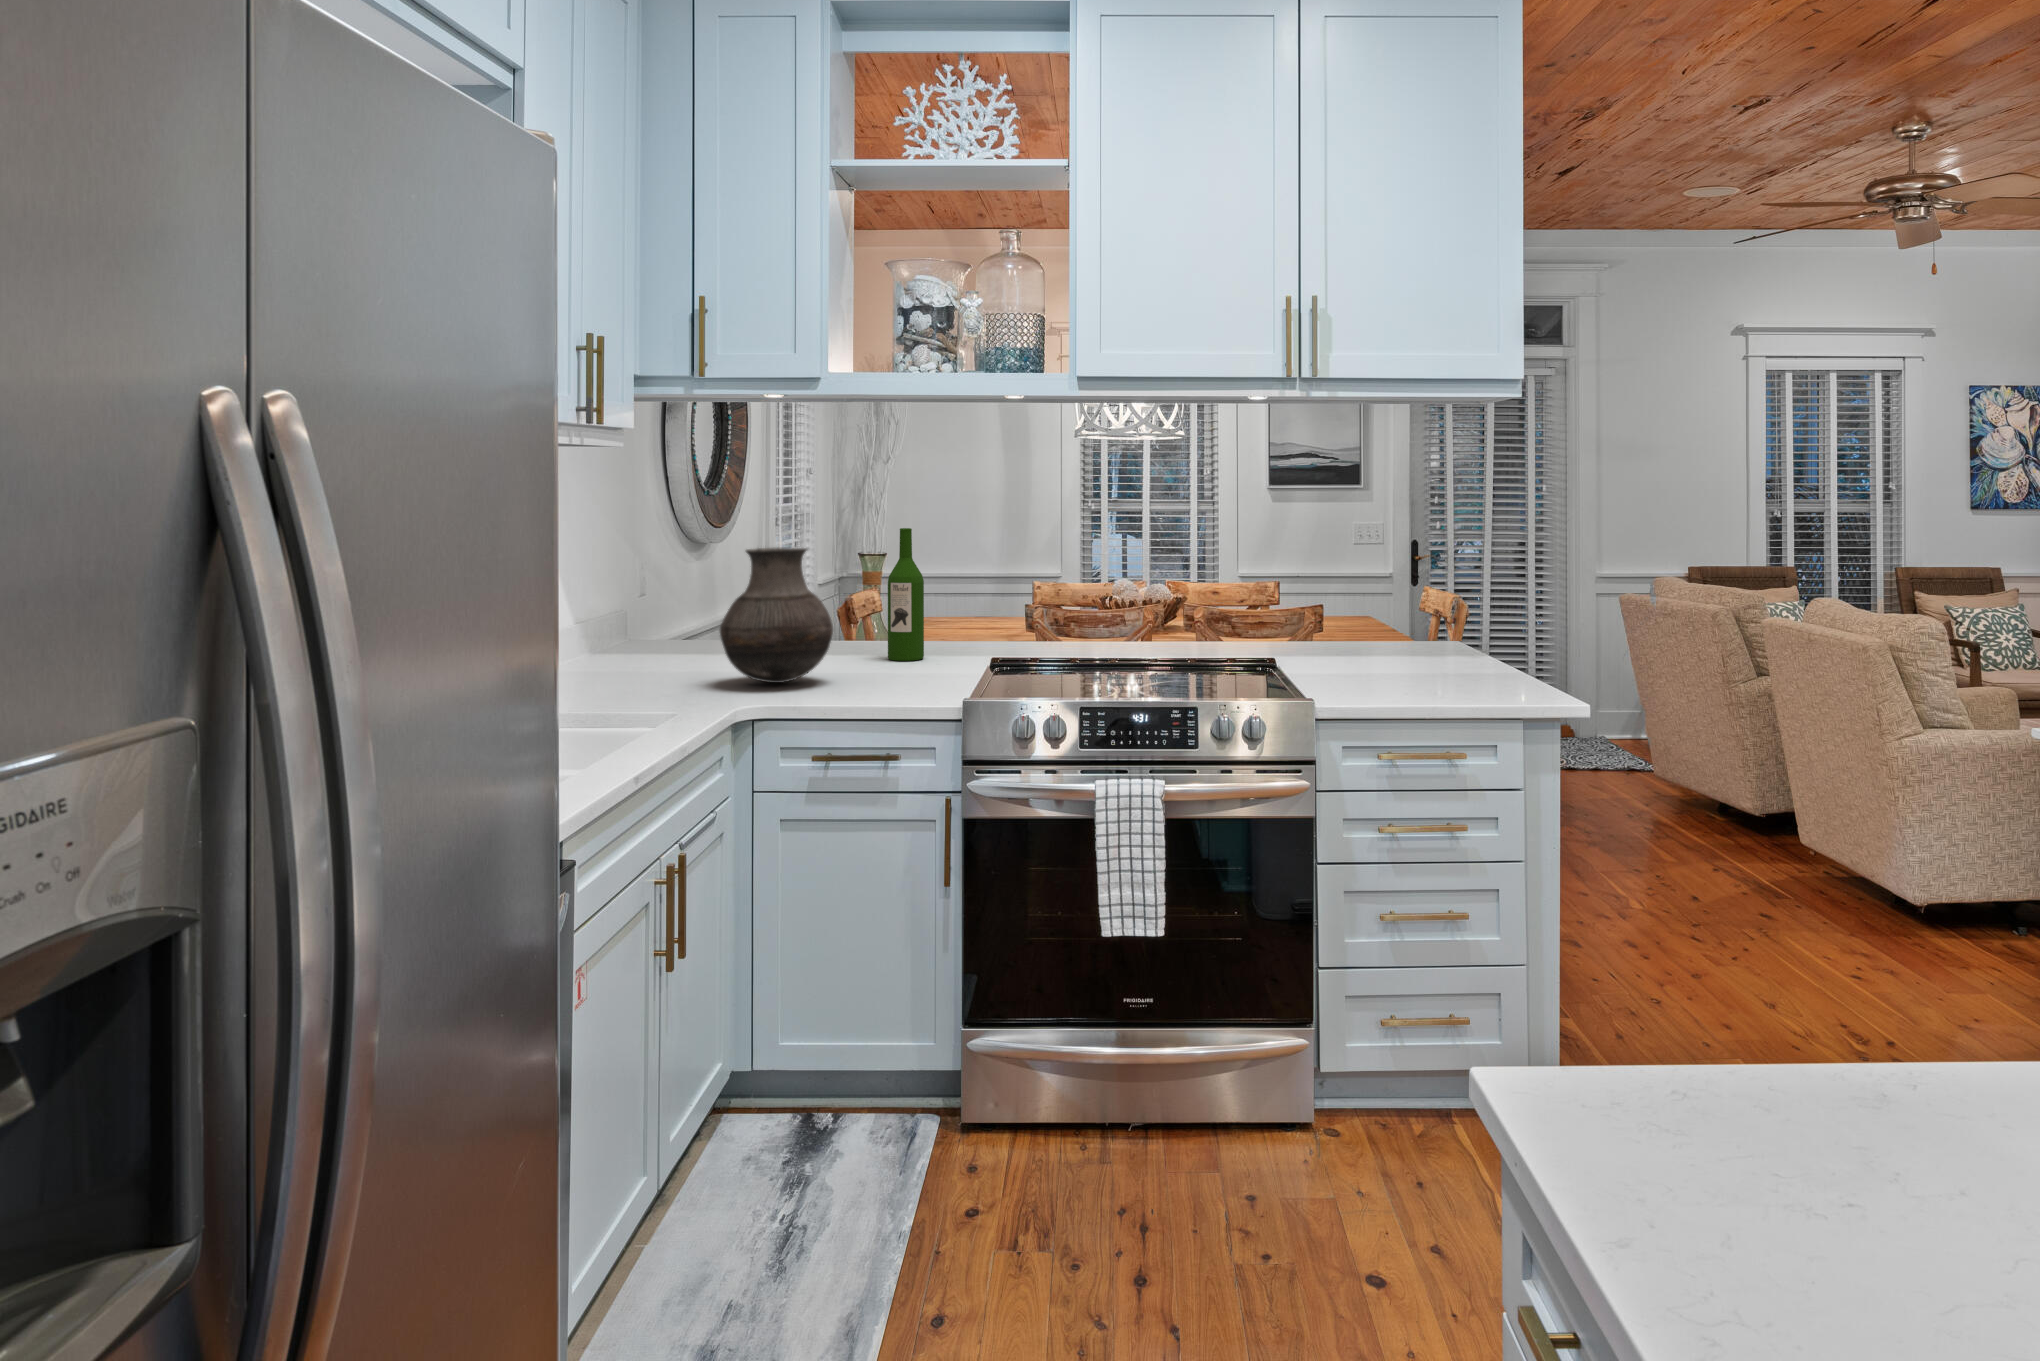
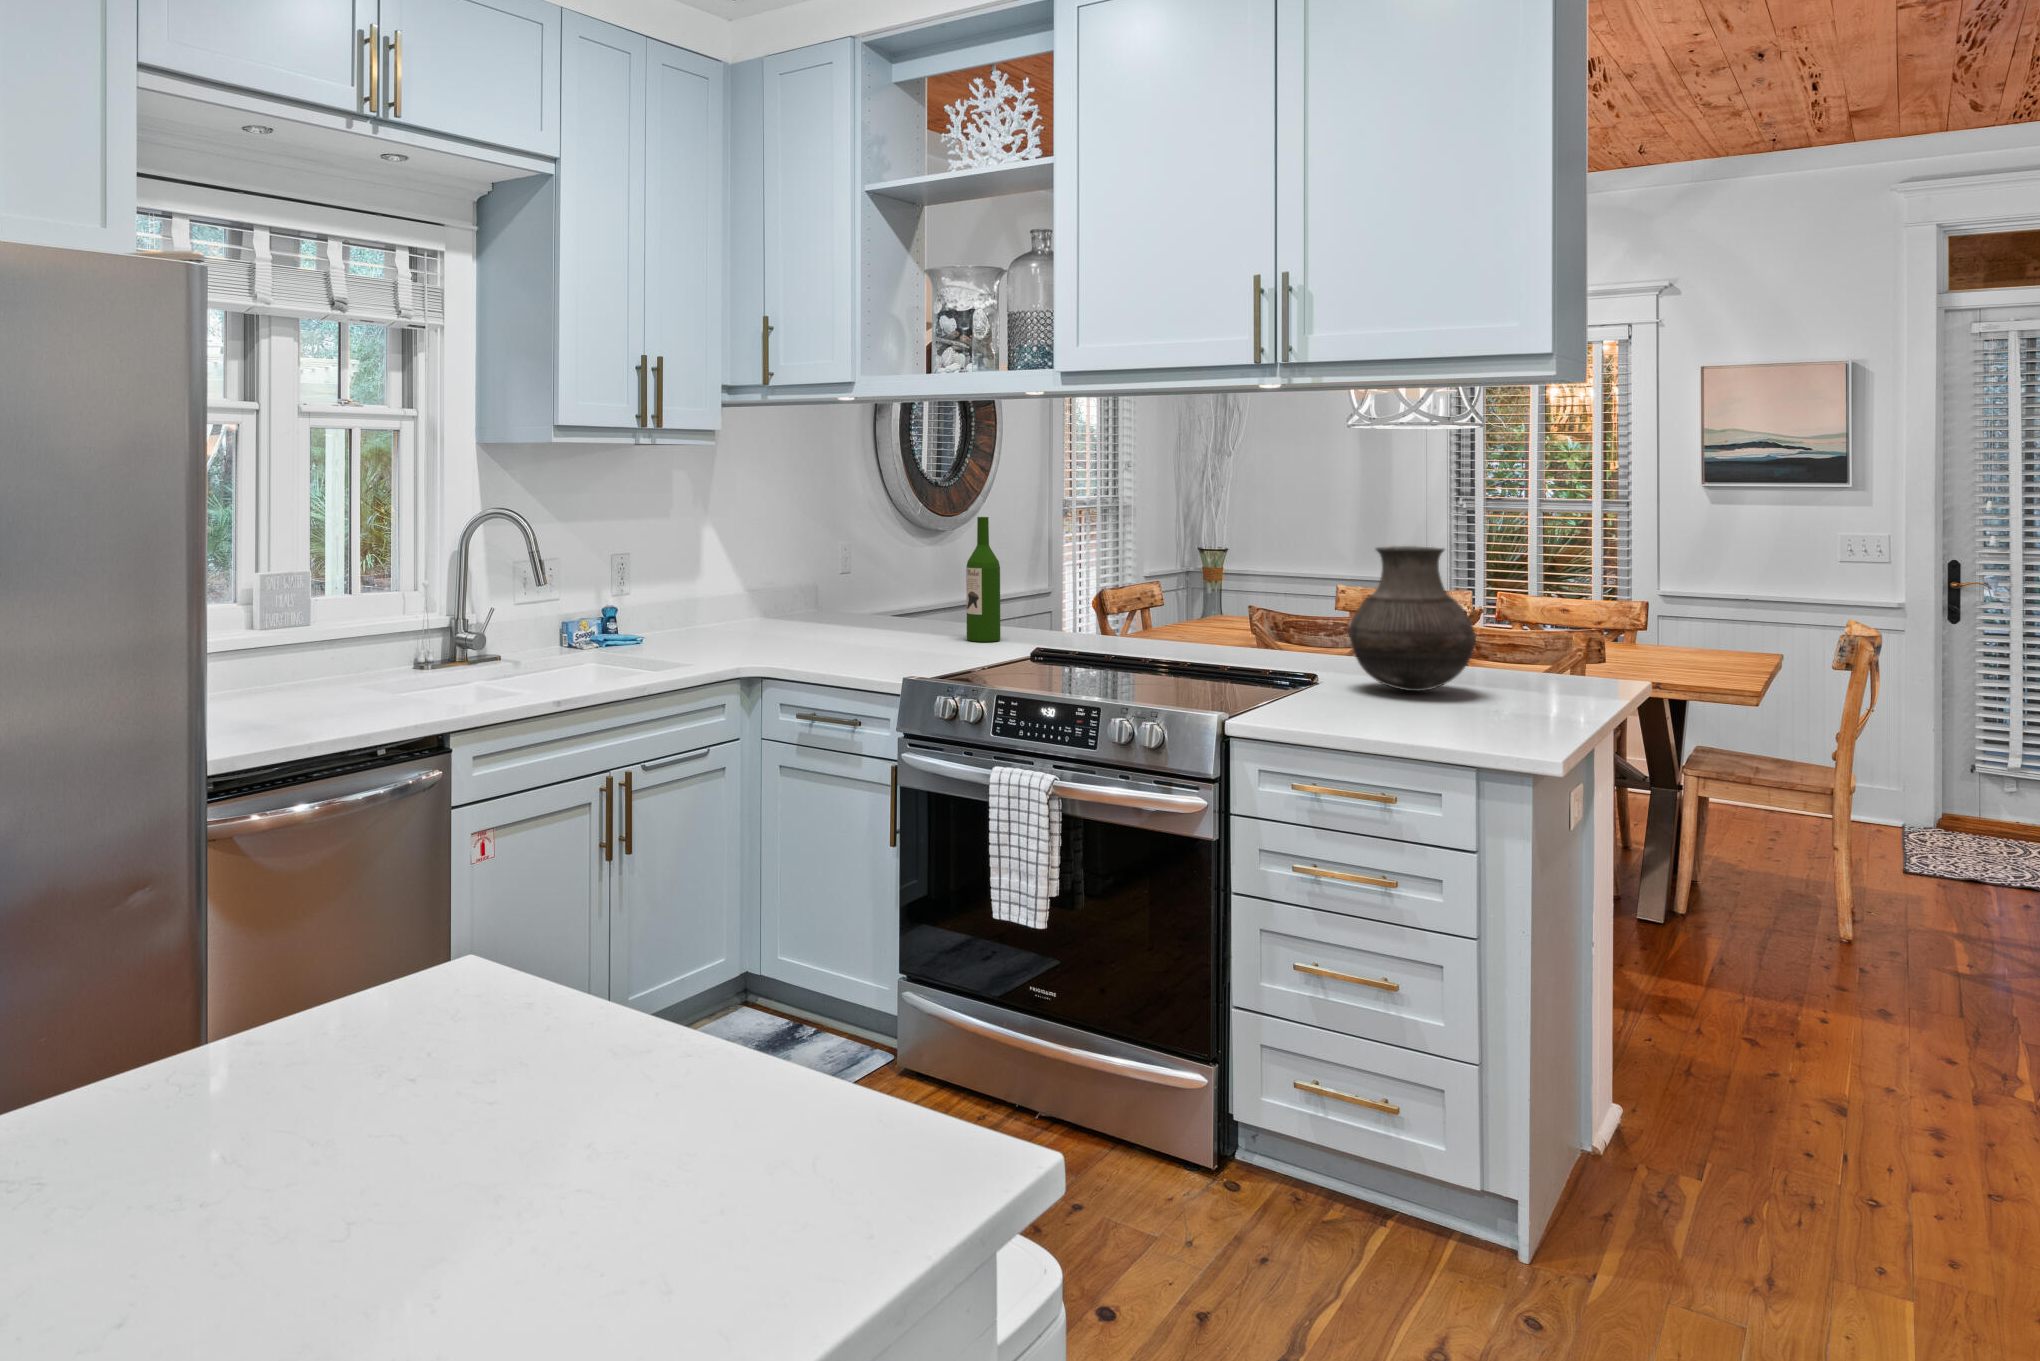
vase: present [720,548,833,683] -> present [1348,546,1476,691]

